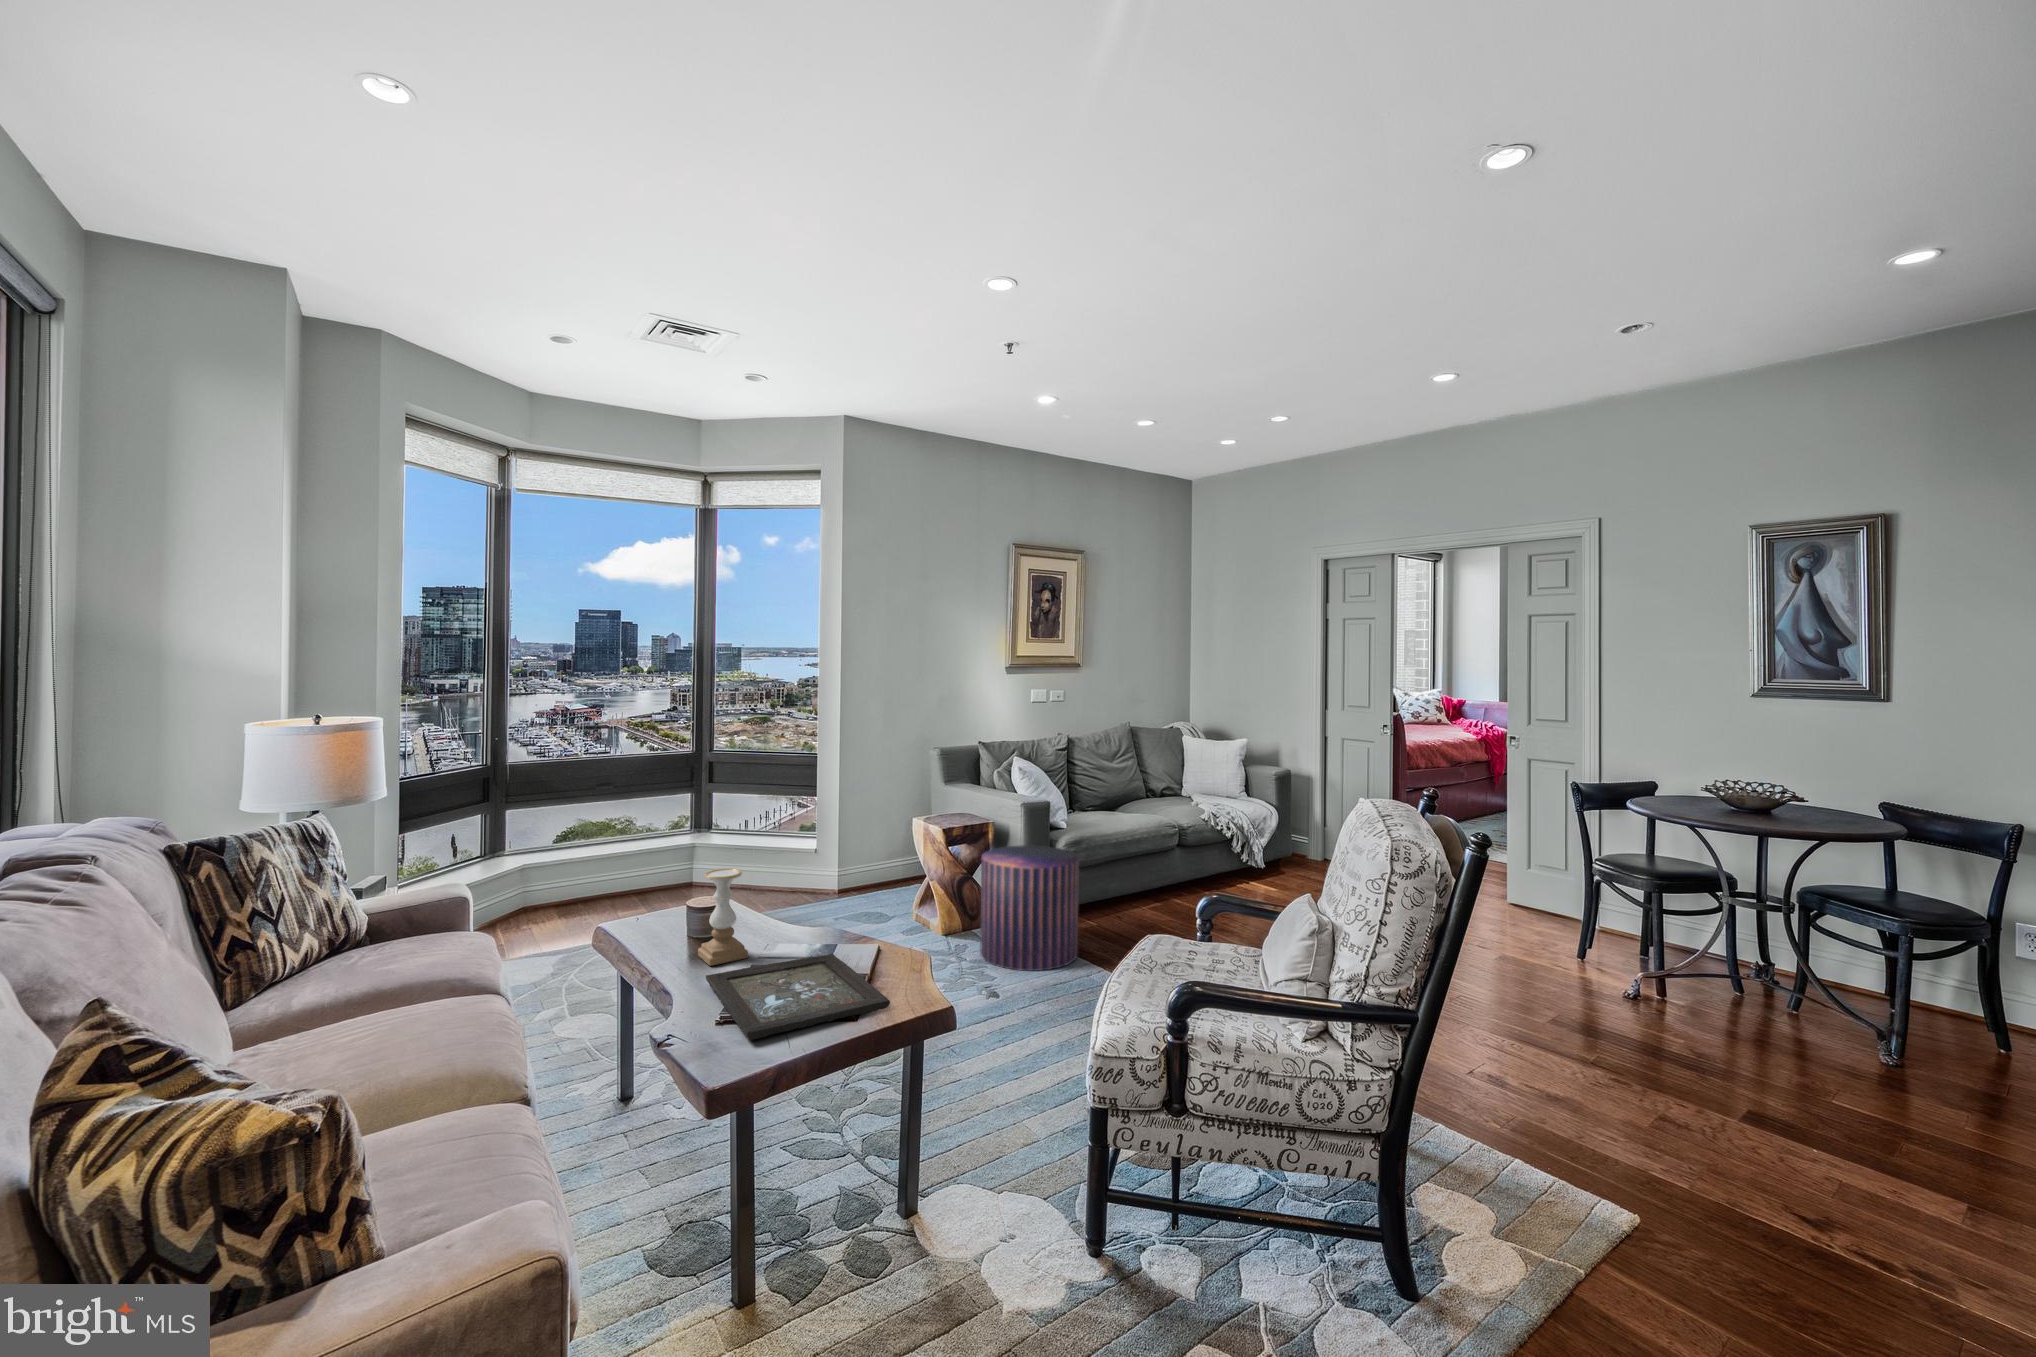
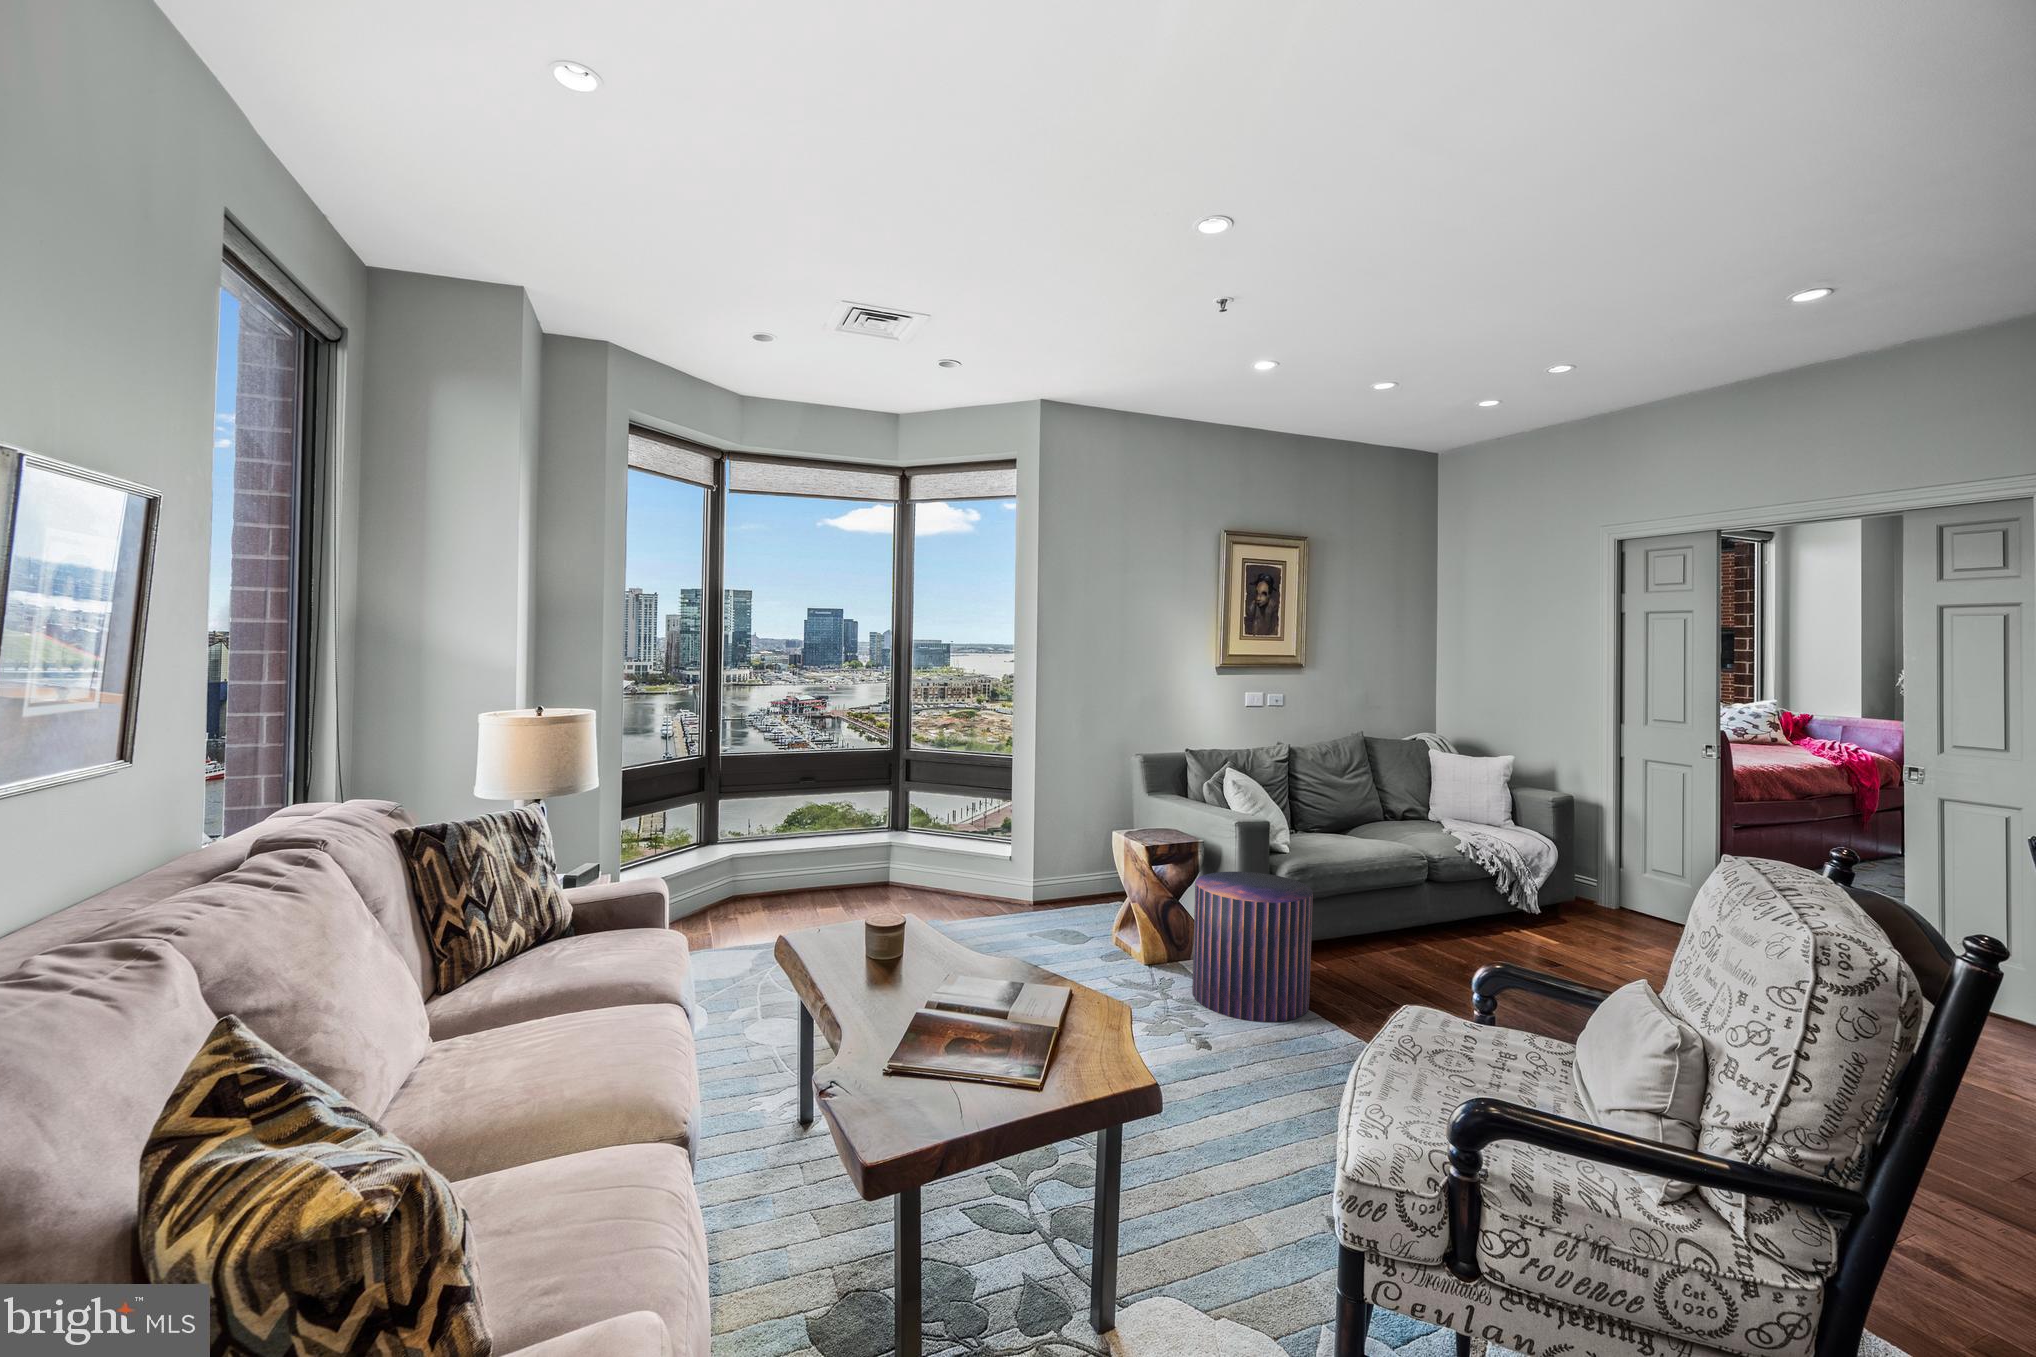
candle holder: present [698,868,748,966] -> none [876,888,929,997]
tray: present [706,954,890,1040] -> none [880,996,1085,1102]

